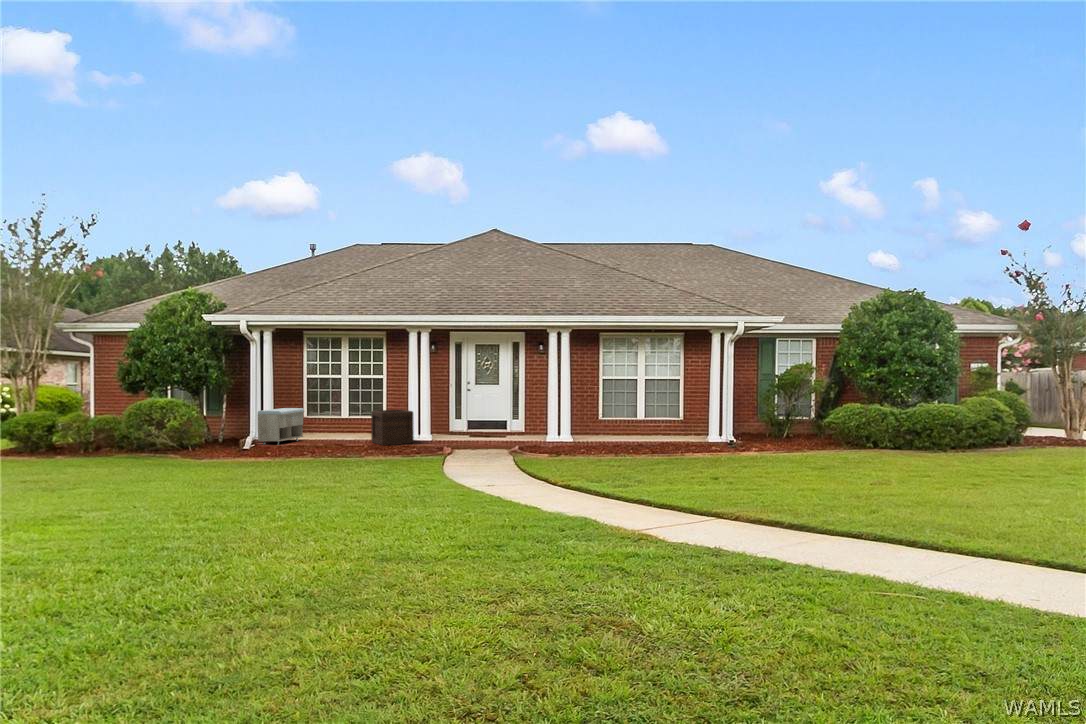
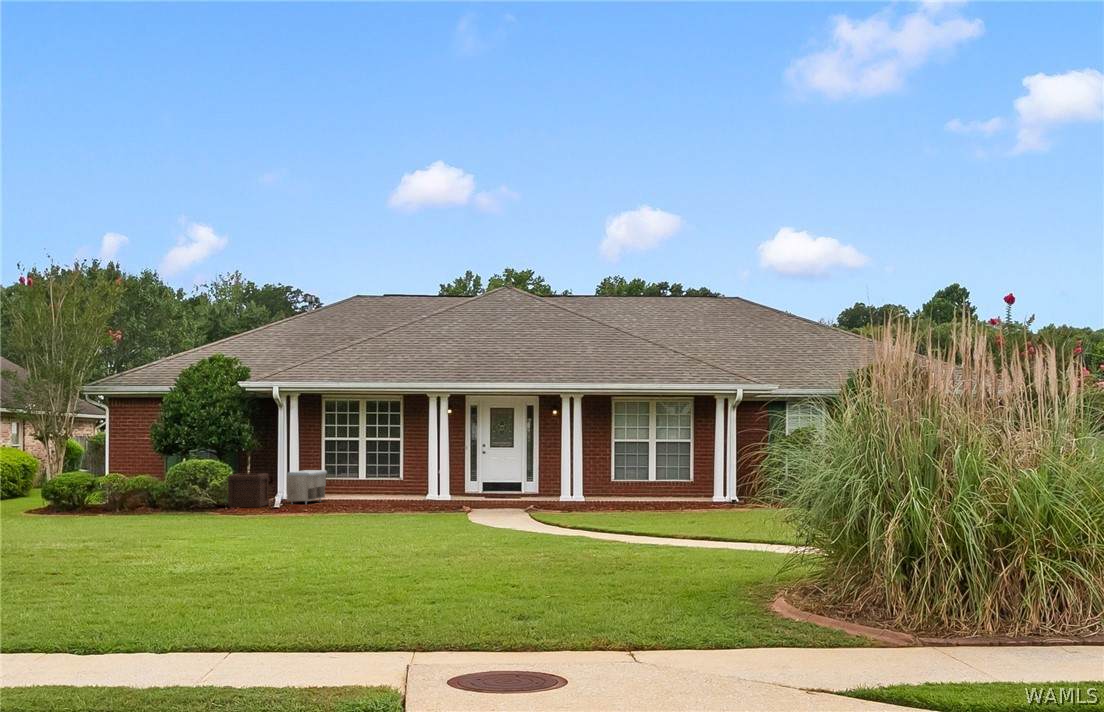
wooden crate: present [371,410,414,445] -> present [228,473,268,507]

